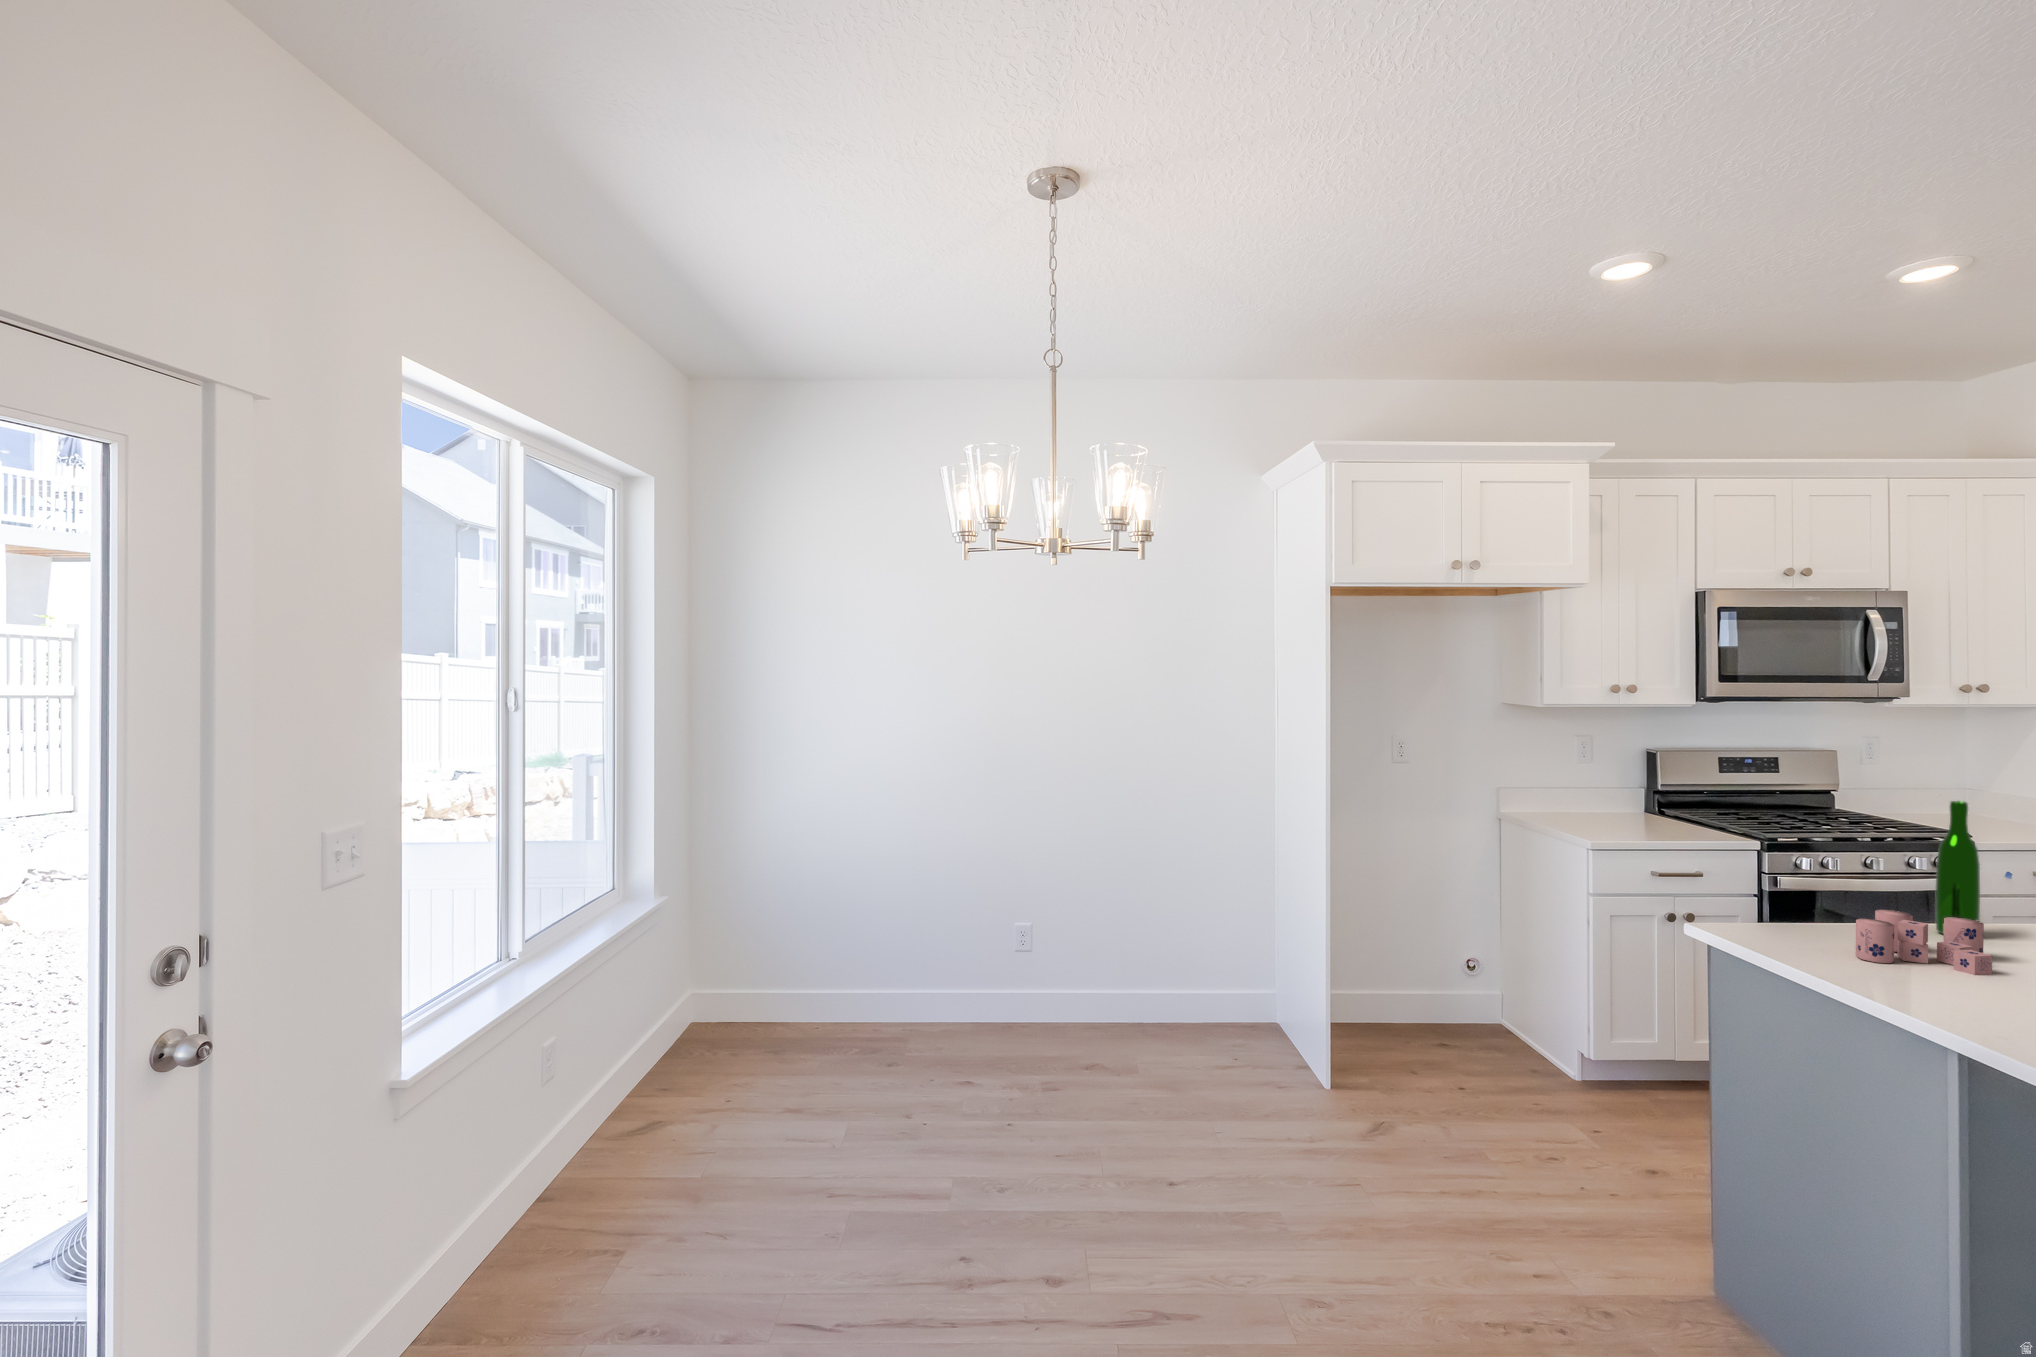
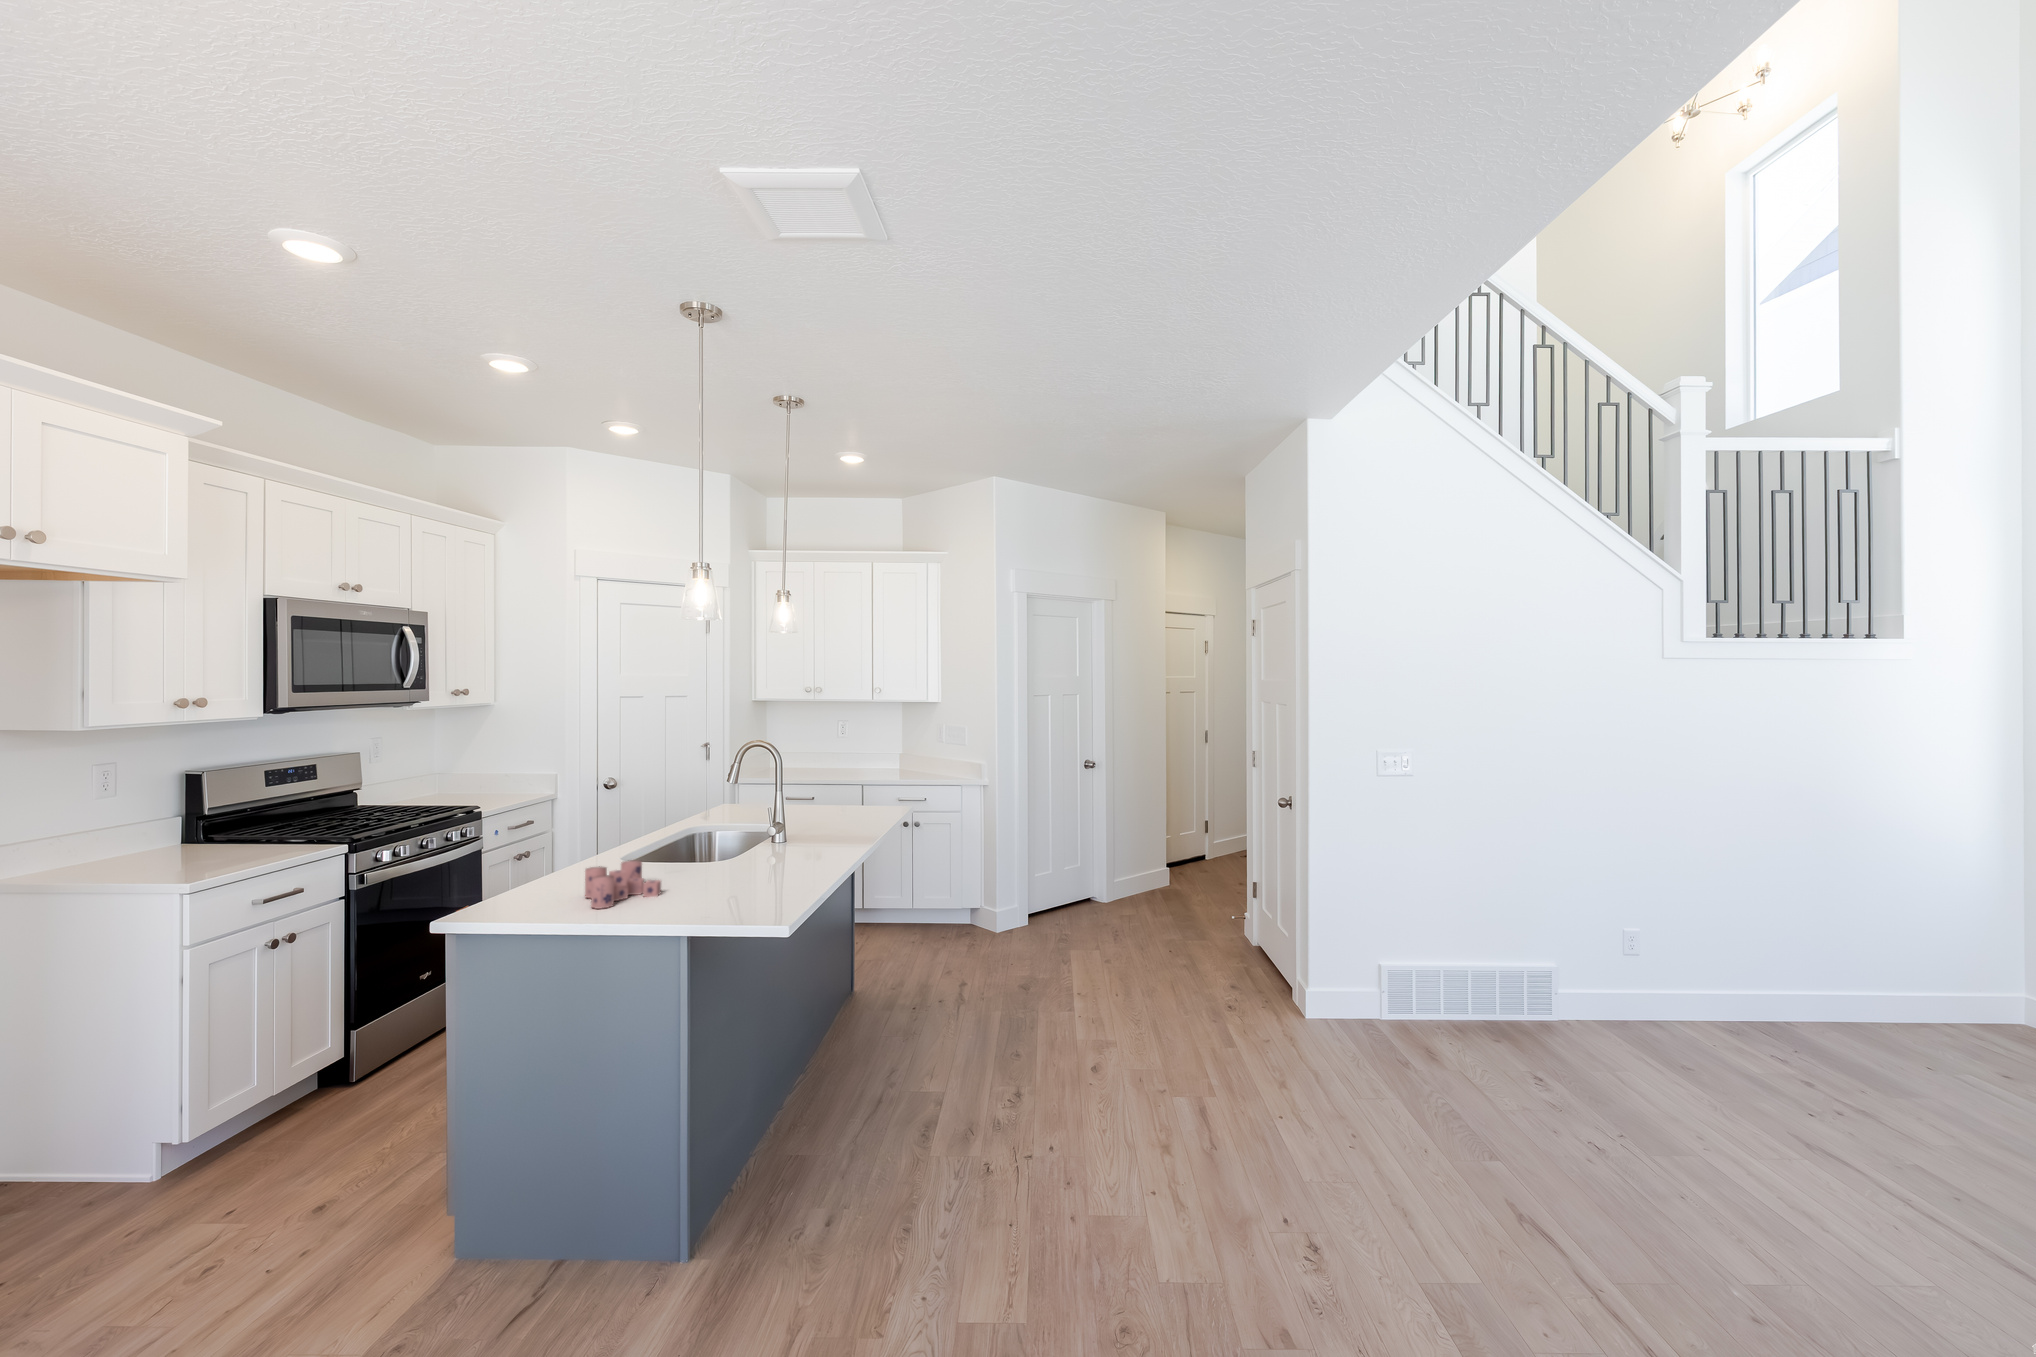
wine bottle: present [1935,801,1980,934] -> none [586,778,612,878]

